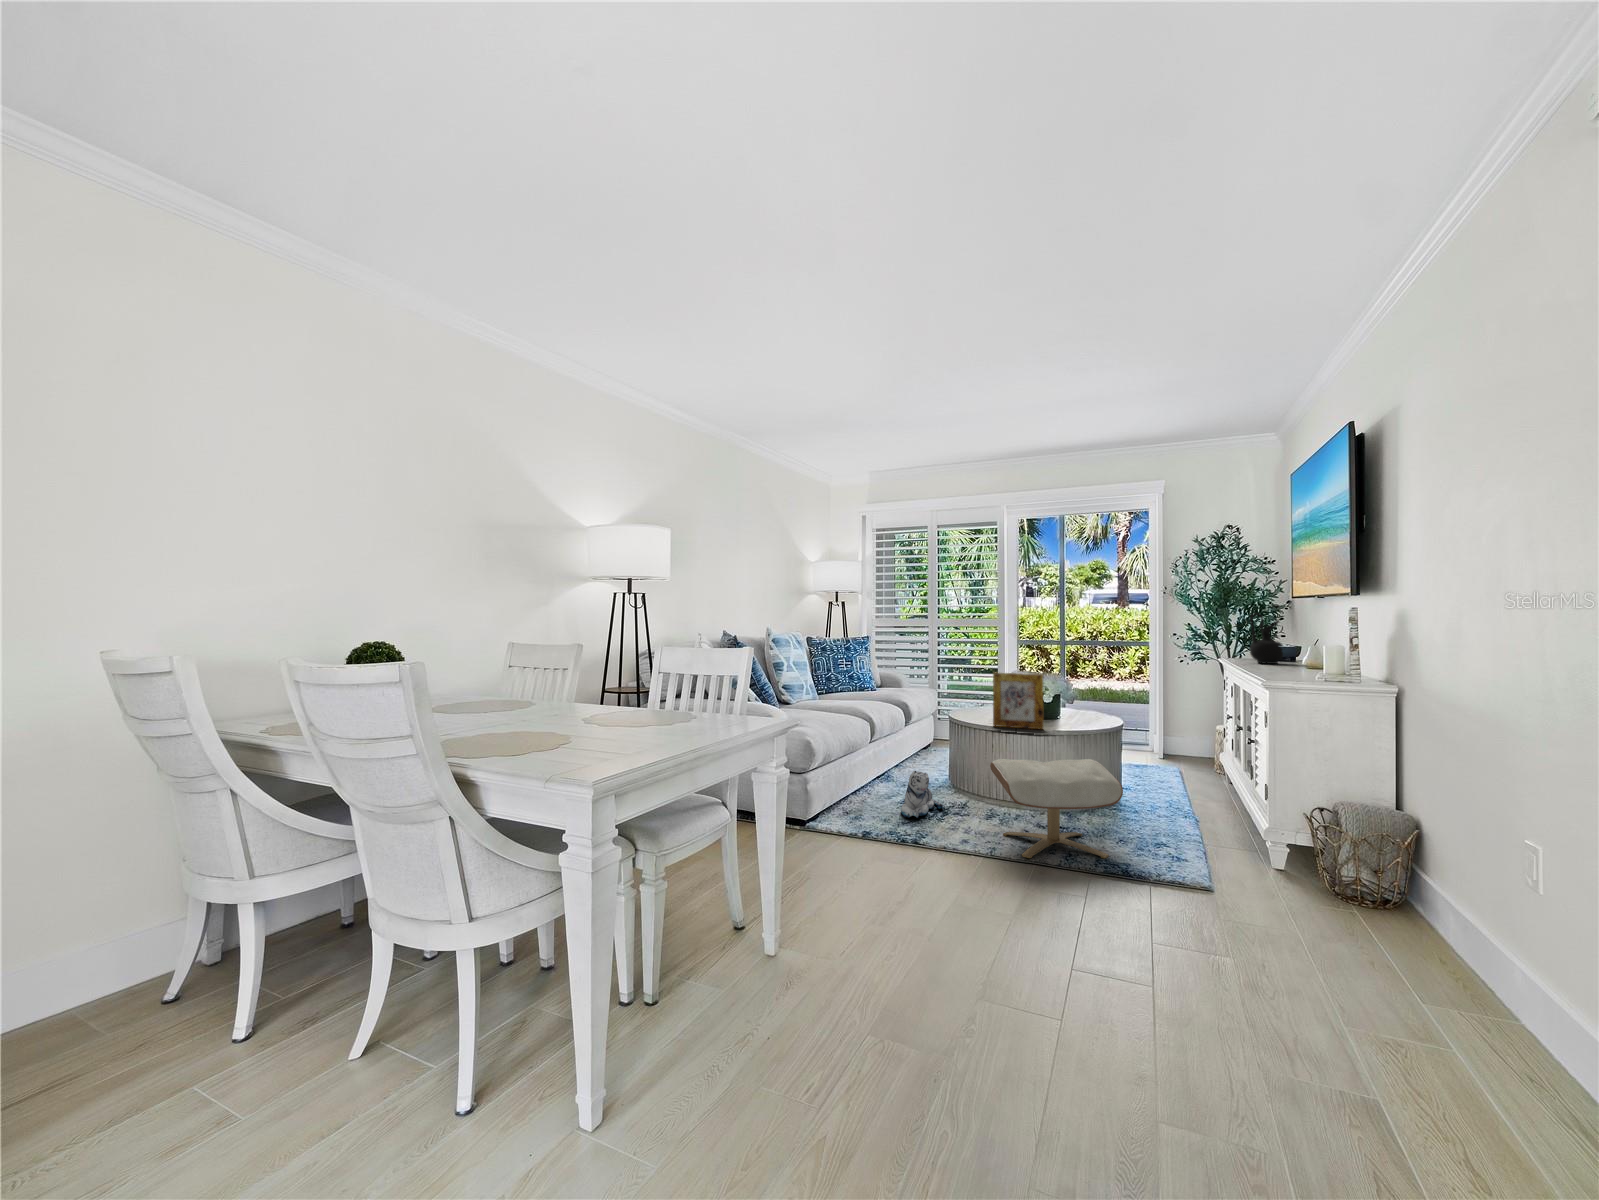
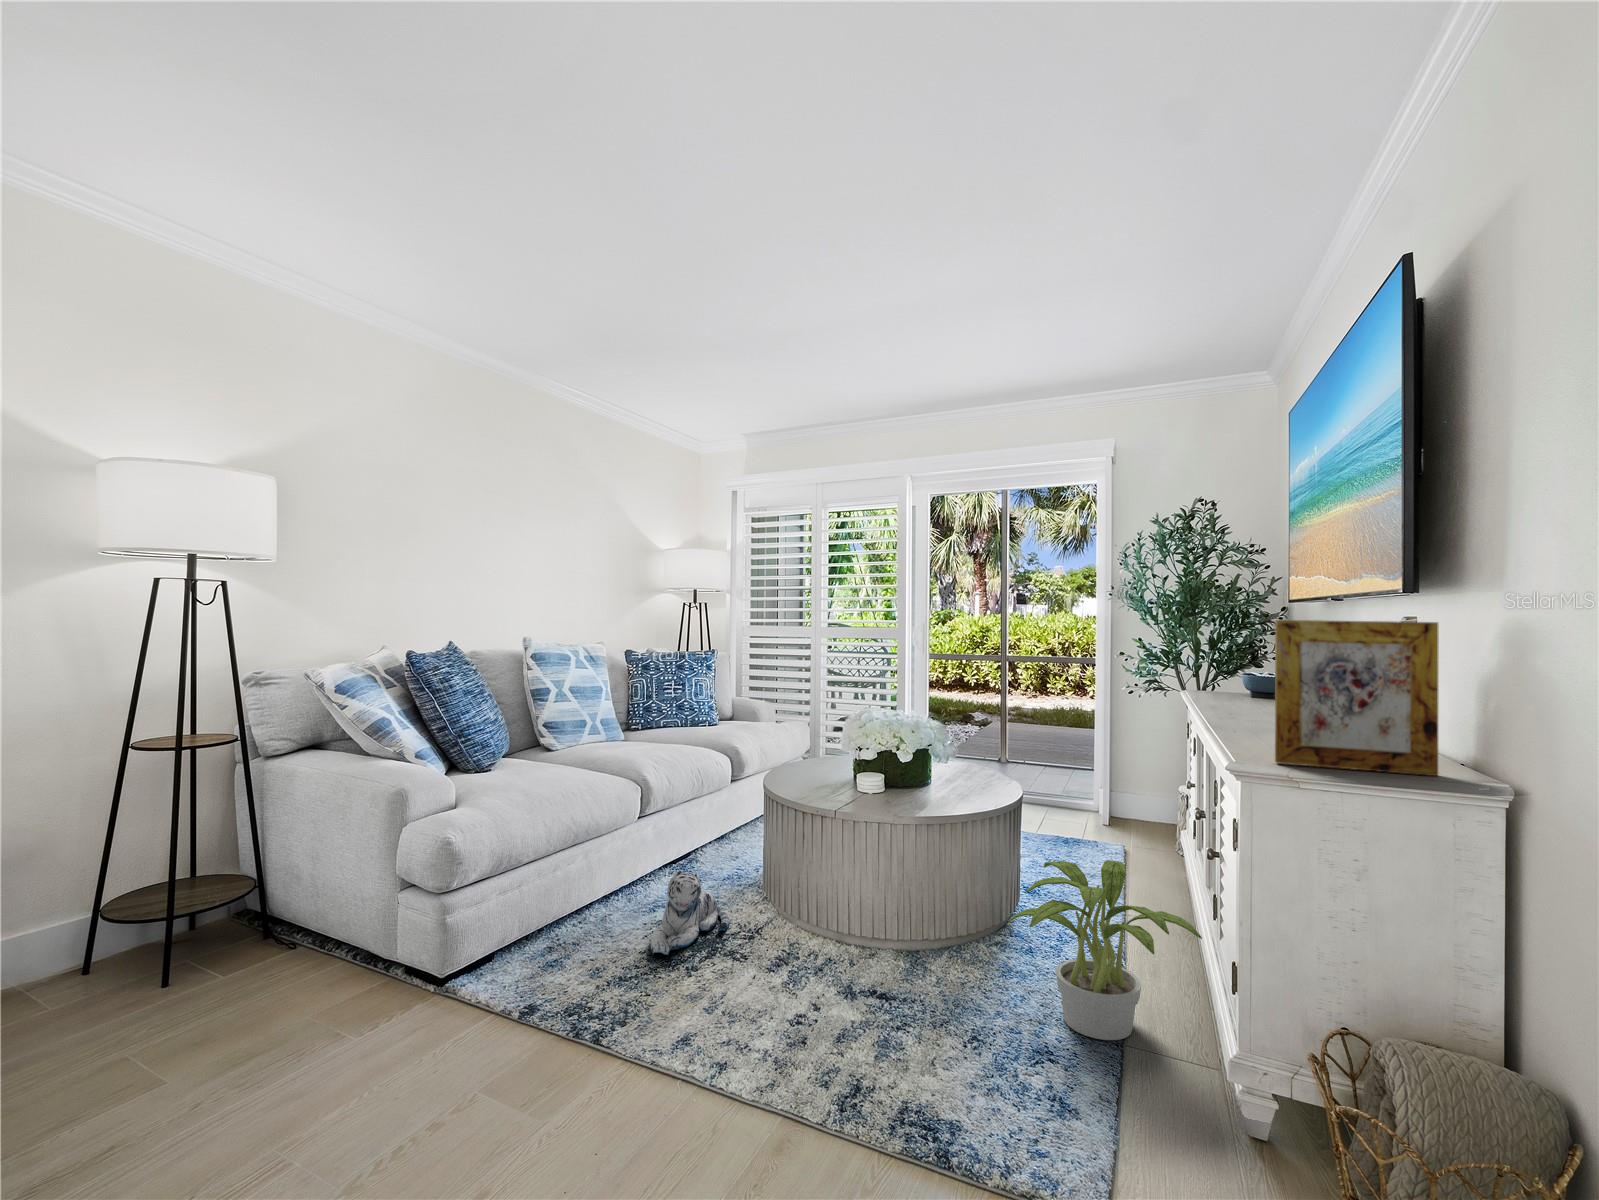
ceramic jug: present [1250,613,1283,664] -> none [1220,625,1276,707]
picture frame: present [993,672,1043,729] -> present [1275,620,1438,776]
potted plant: none [1132,751,1246,844] -> present [1008,860,1202,1040]
ottoman: present [990,759,1123,858] -> none [752,875,966,1087]

